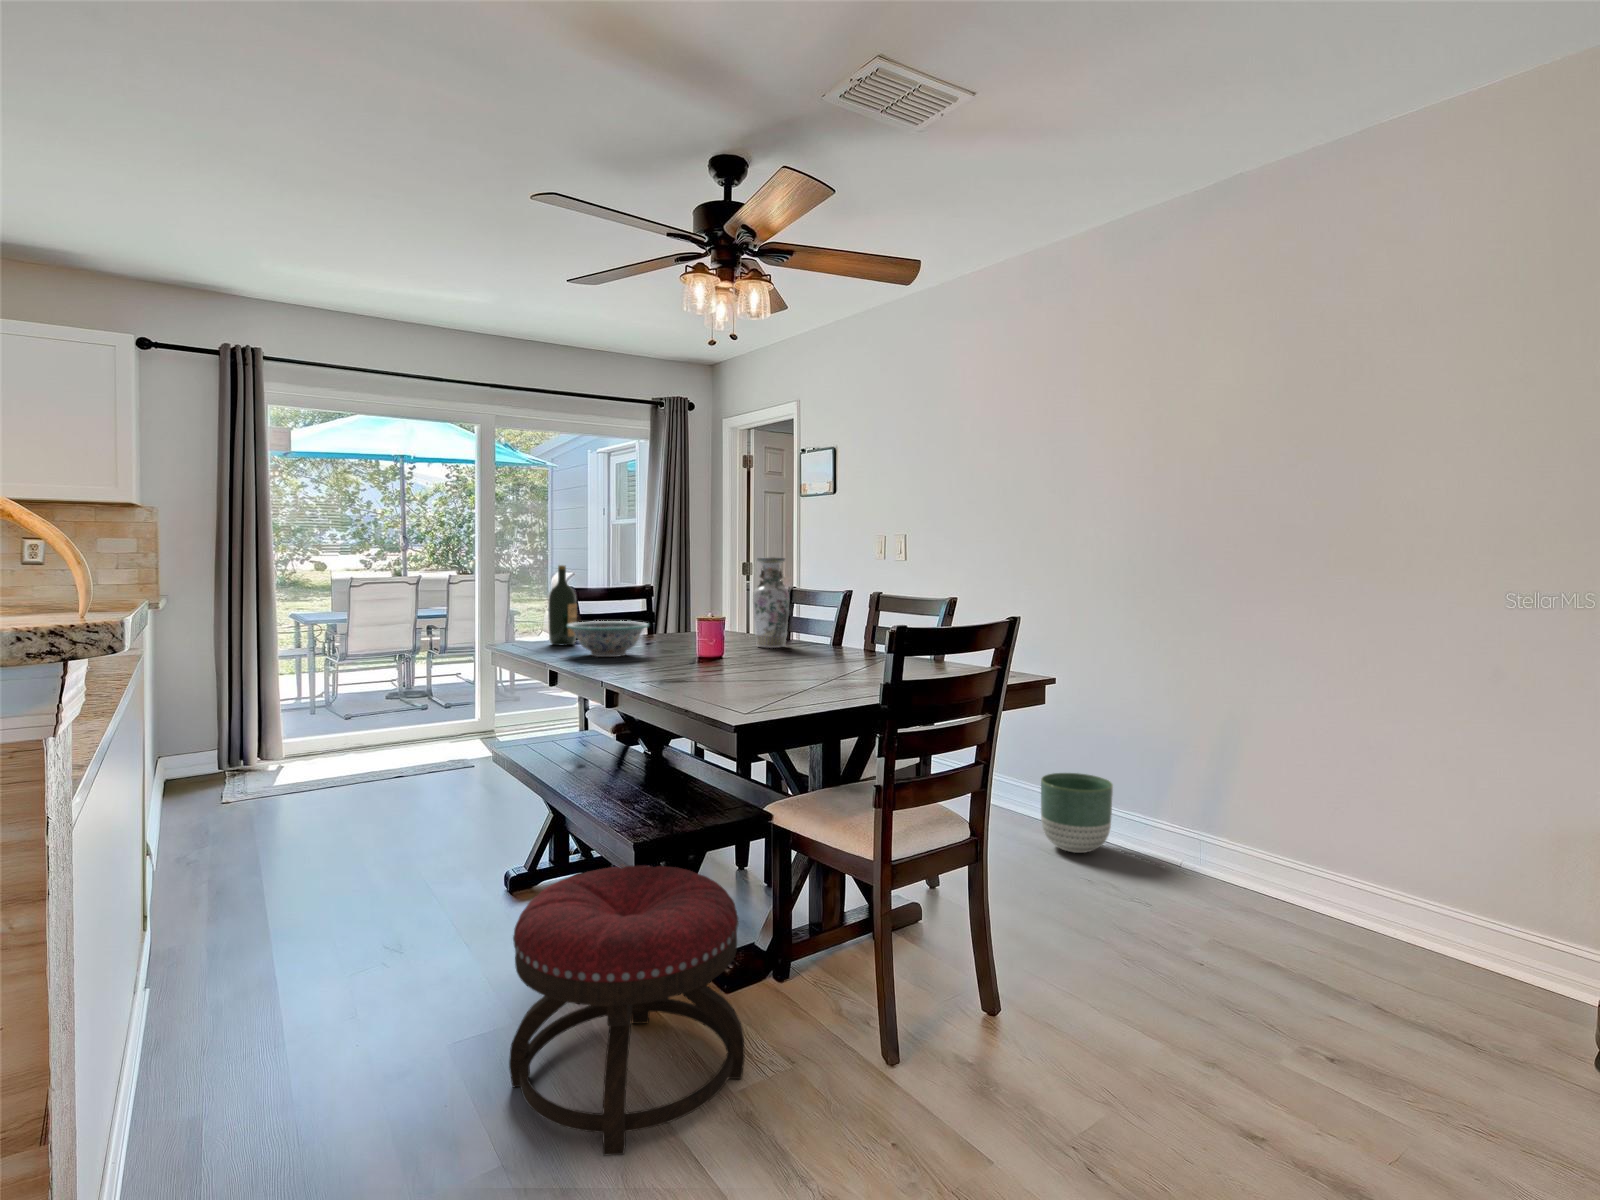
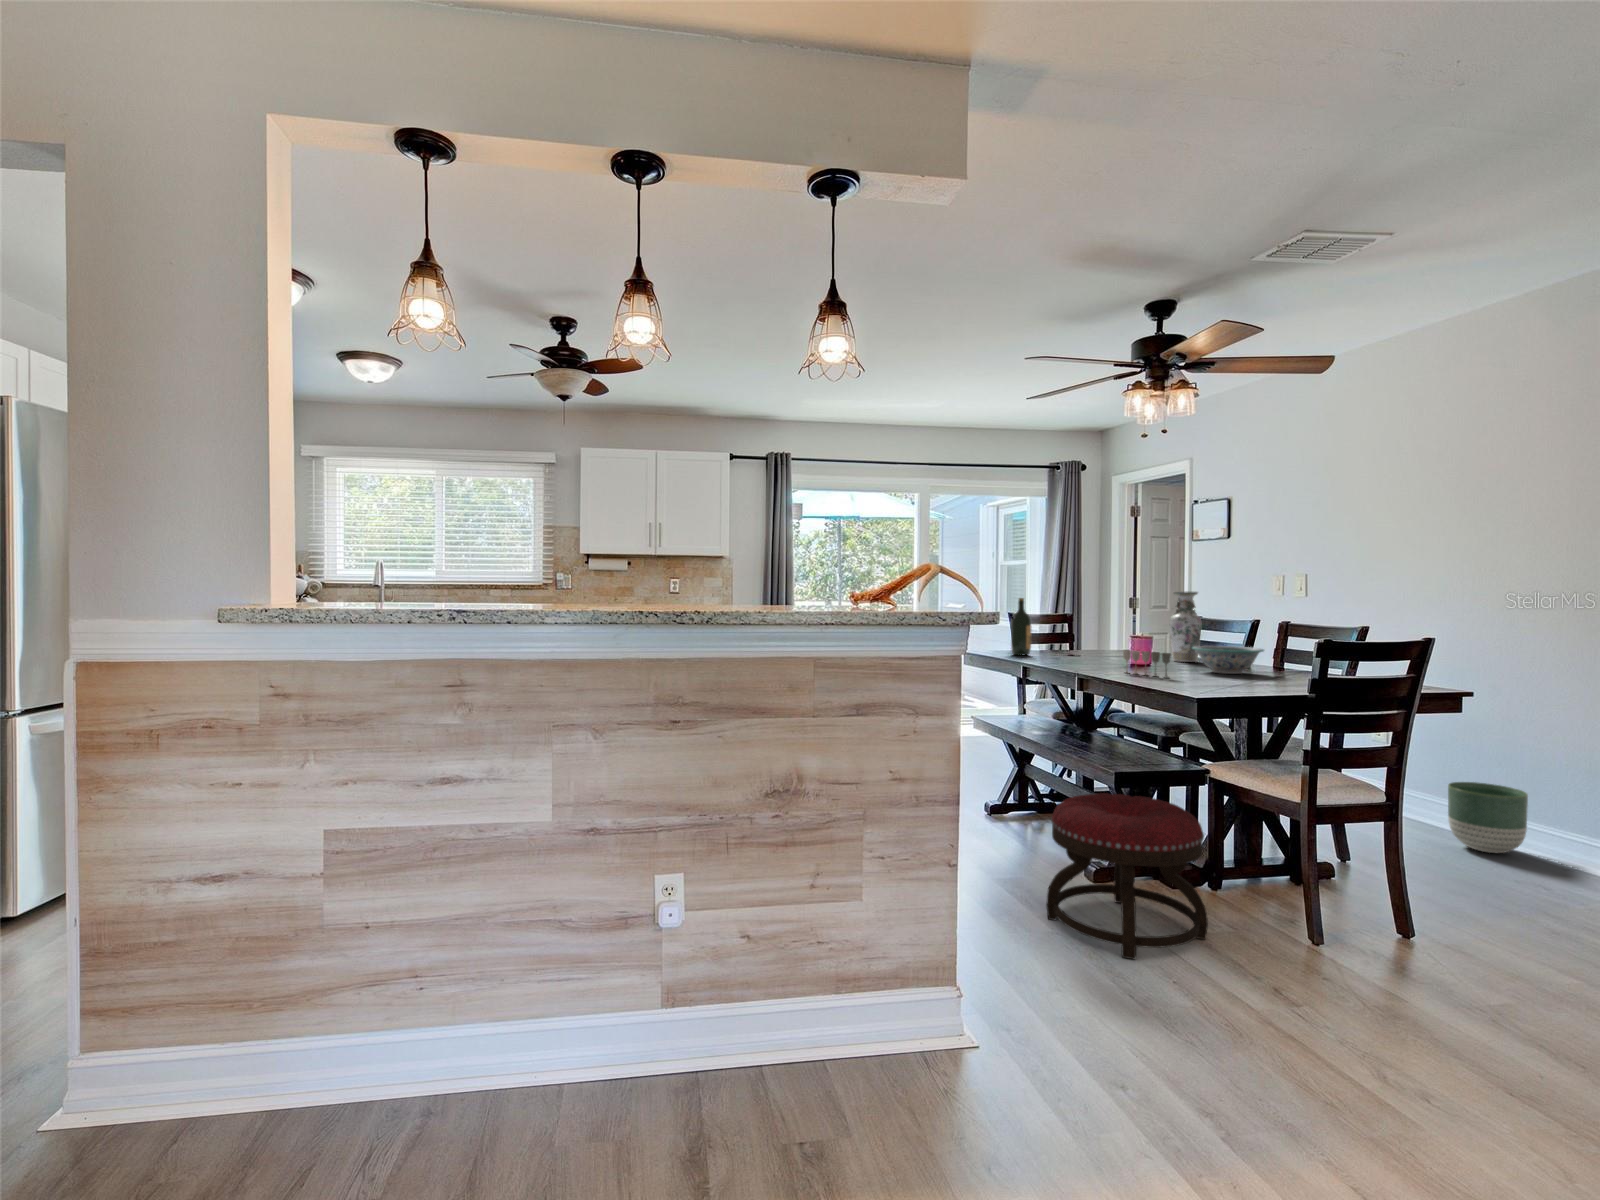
decorative bowl: present [567,621,649,657] -> present [1192,646,1264,674]
wine glass: none [672,639,730,678] -> present [1123,650,1171,677]

